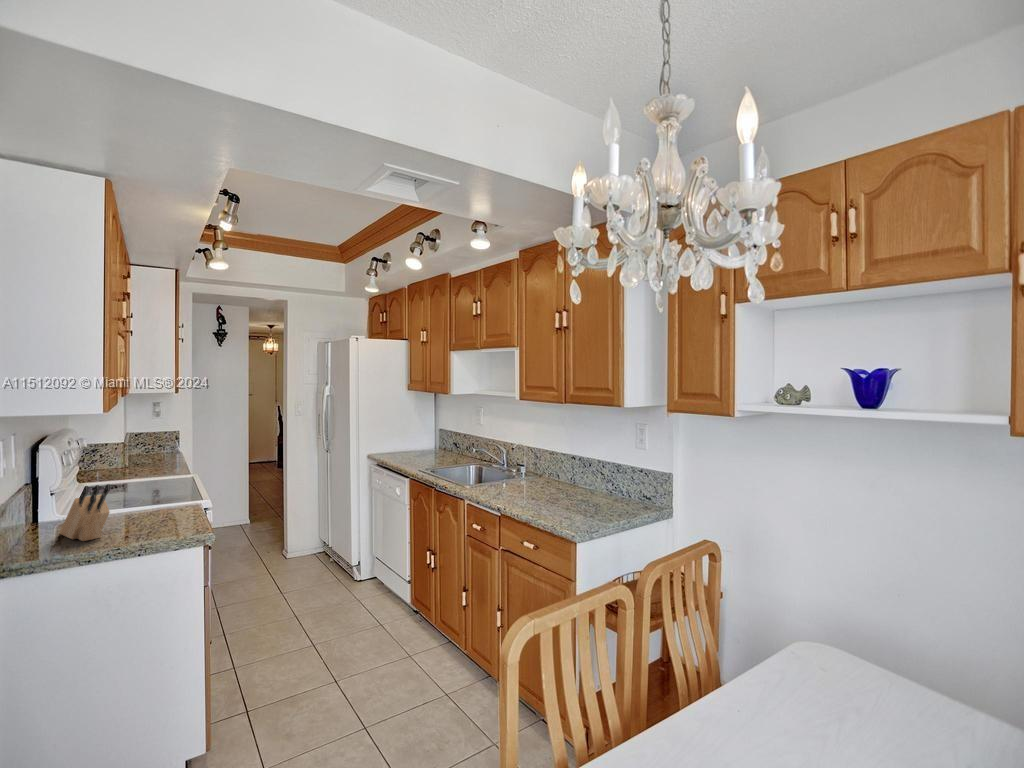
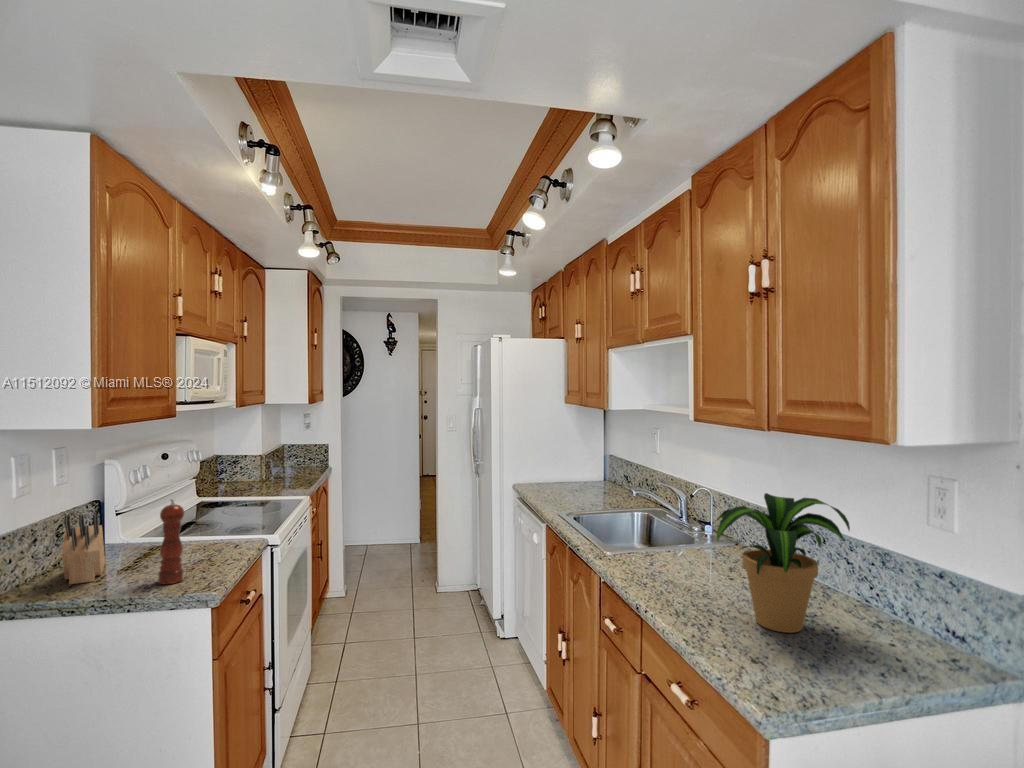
potted plant: none [537,438,604,508] -> present [717,493,850,633]
pepper mill: none [162,469,181,532] -> present [158,499,184,584]

